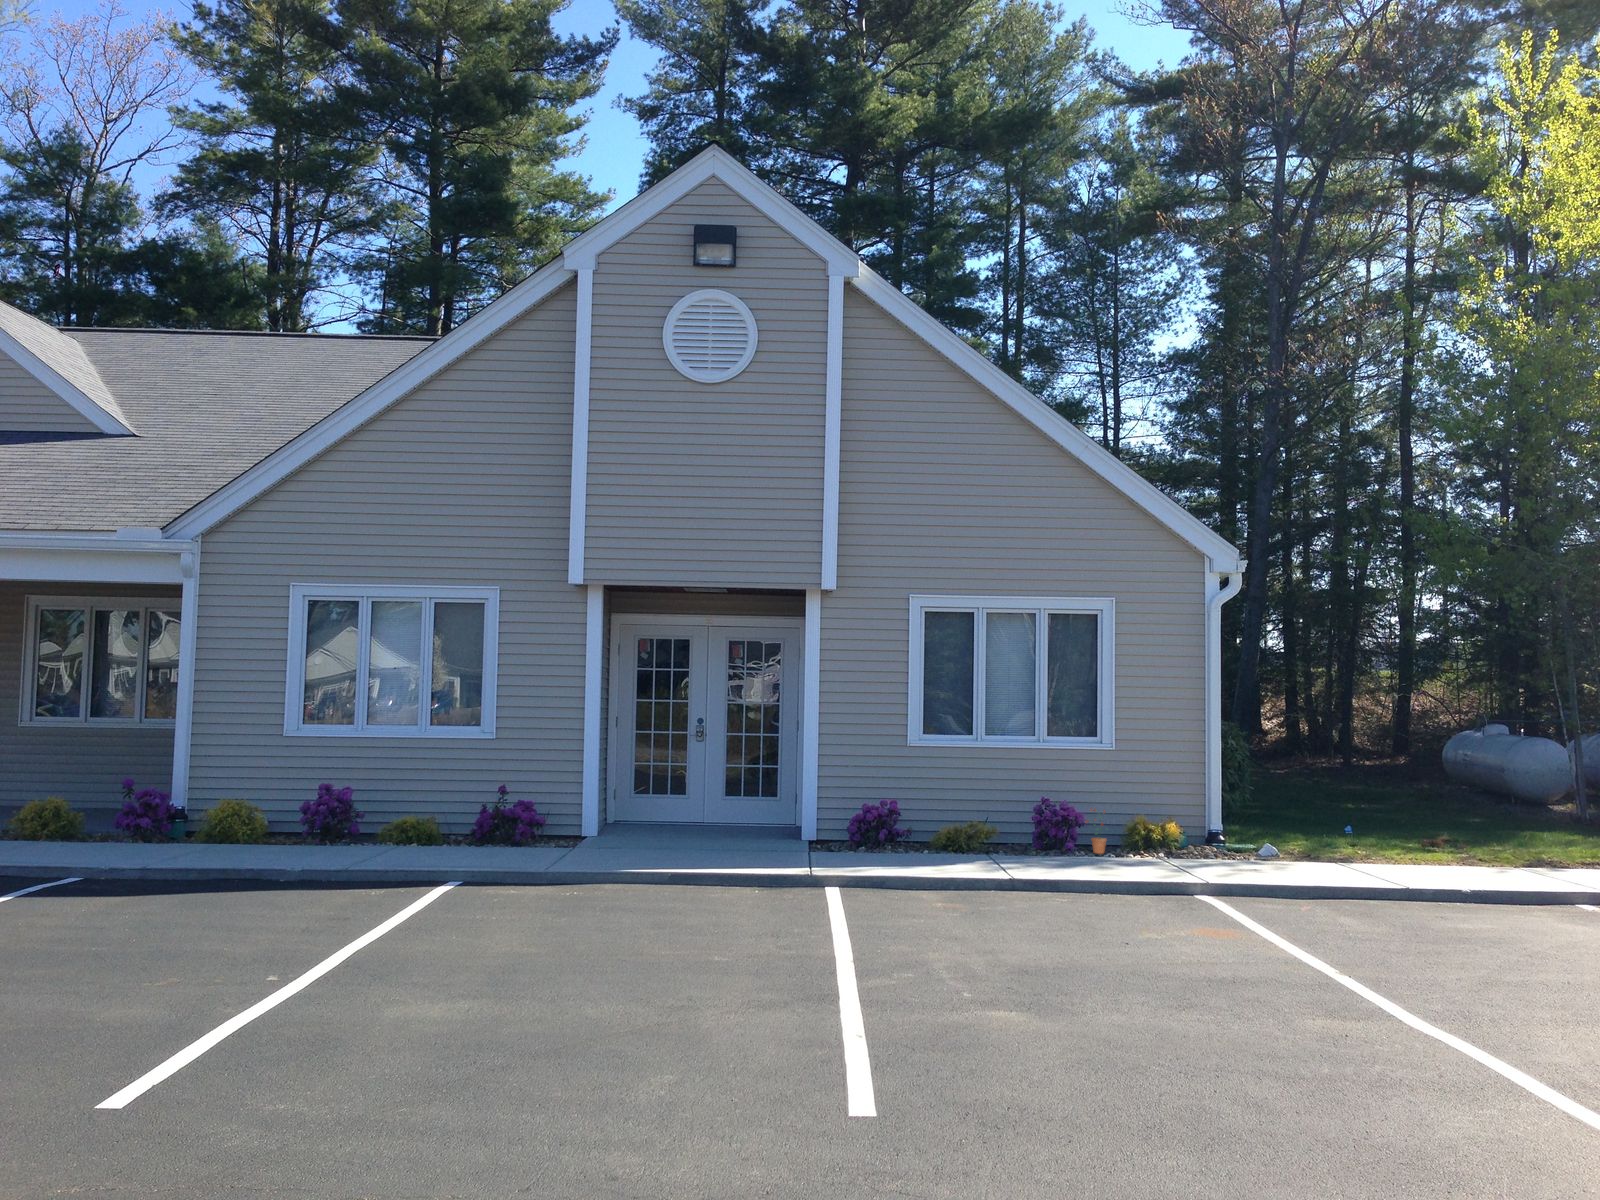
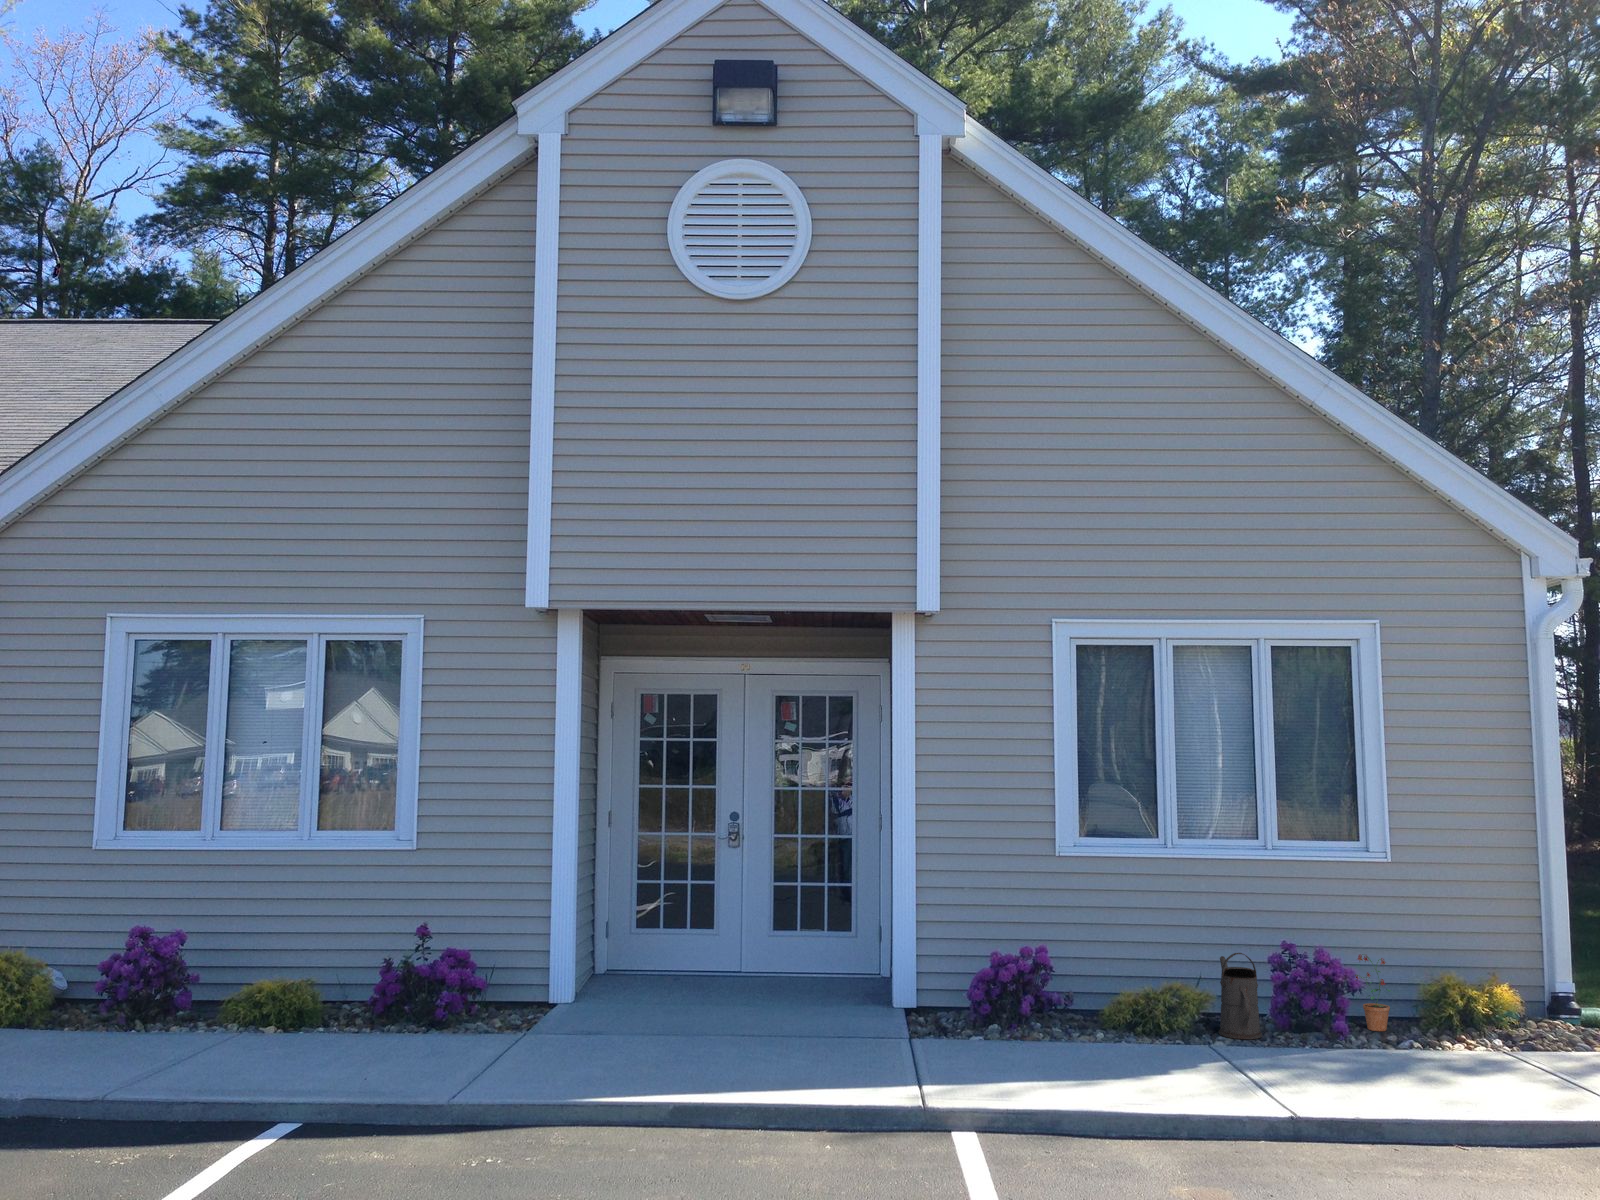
watering can: none [1000,804,1025,855] -> present [1219,953,1262,1039]

